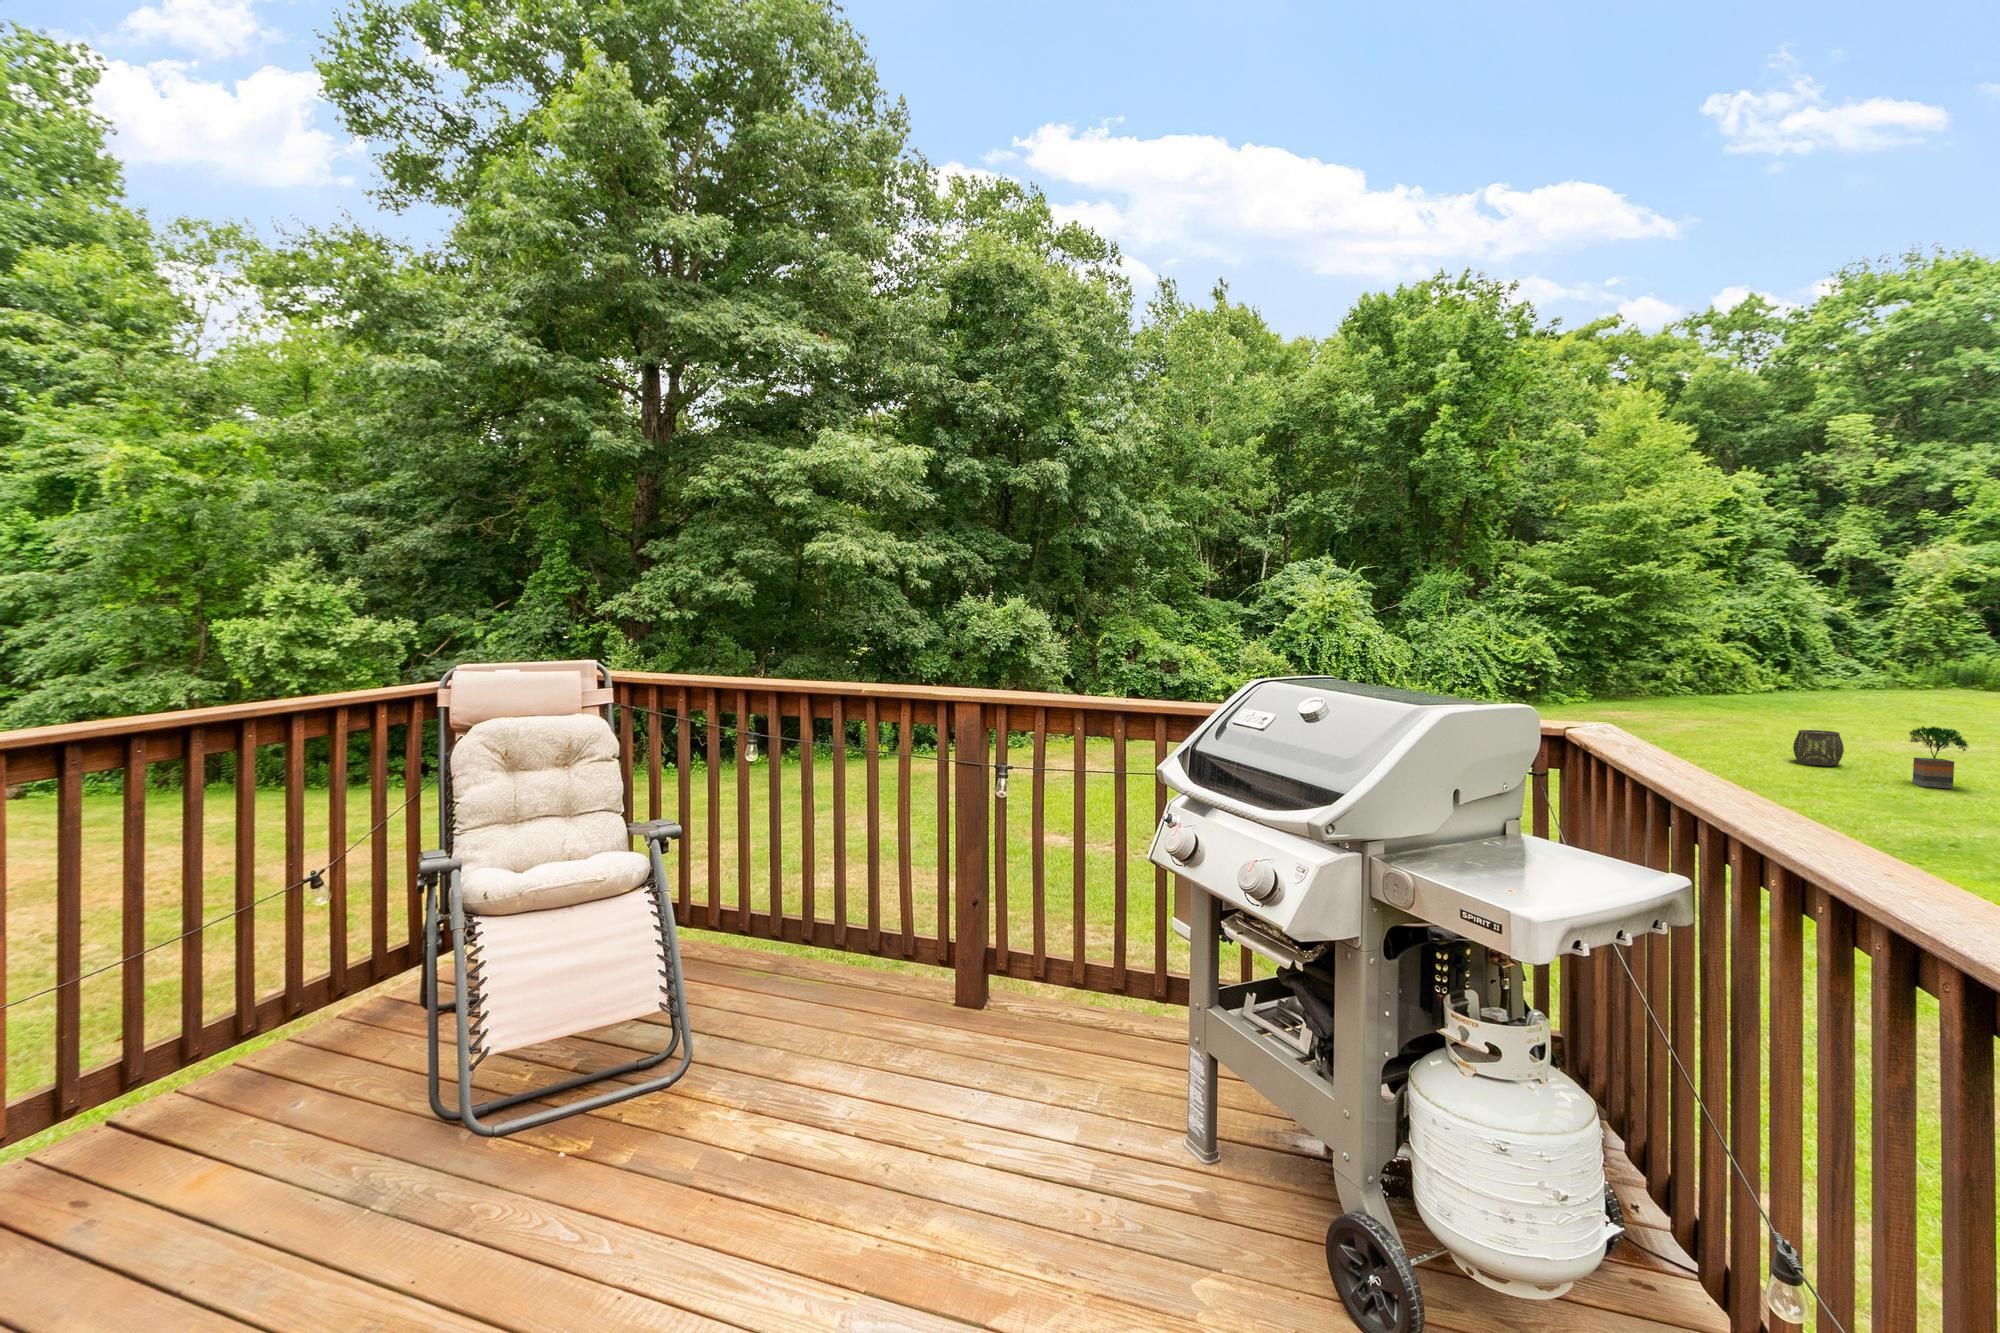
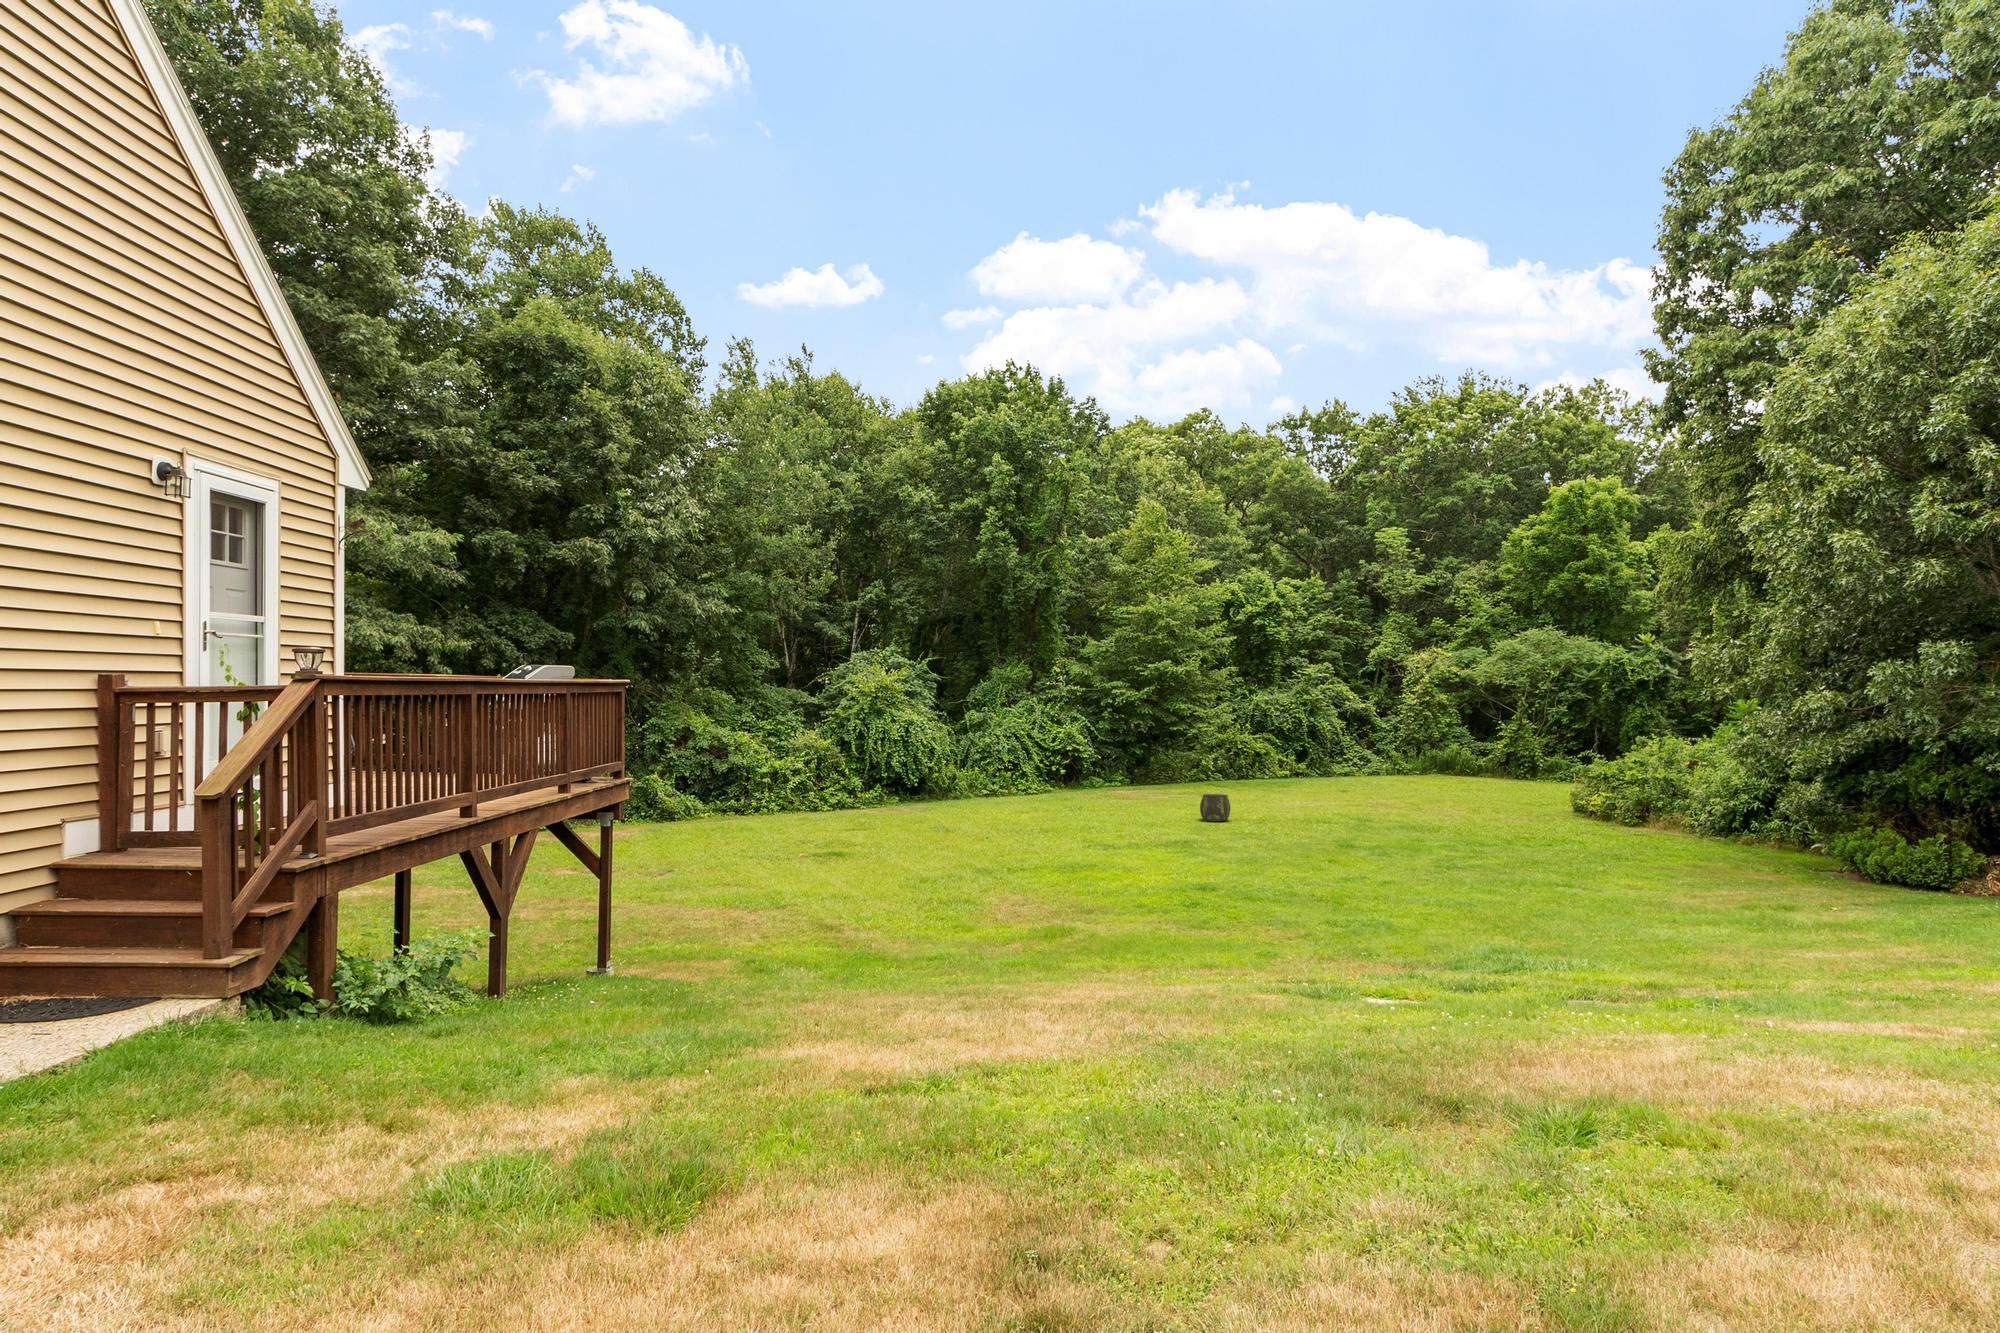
potted tree: present [1909,726,1968,788] -> none [1252,785,1284,831]

